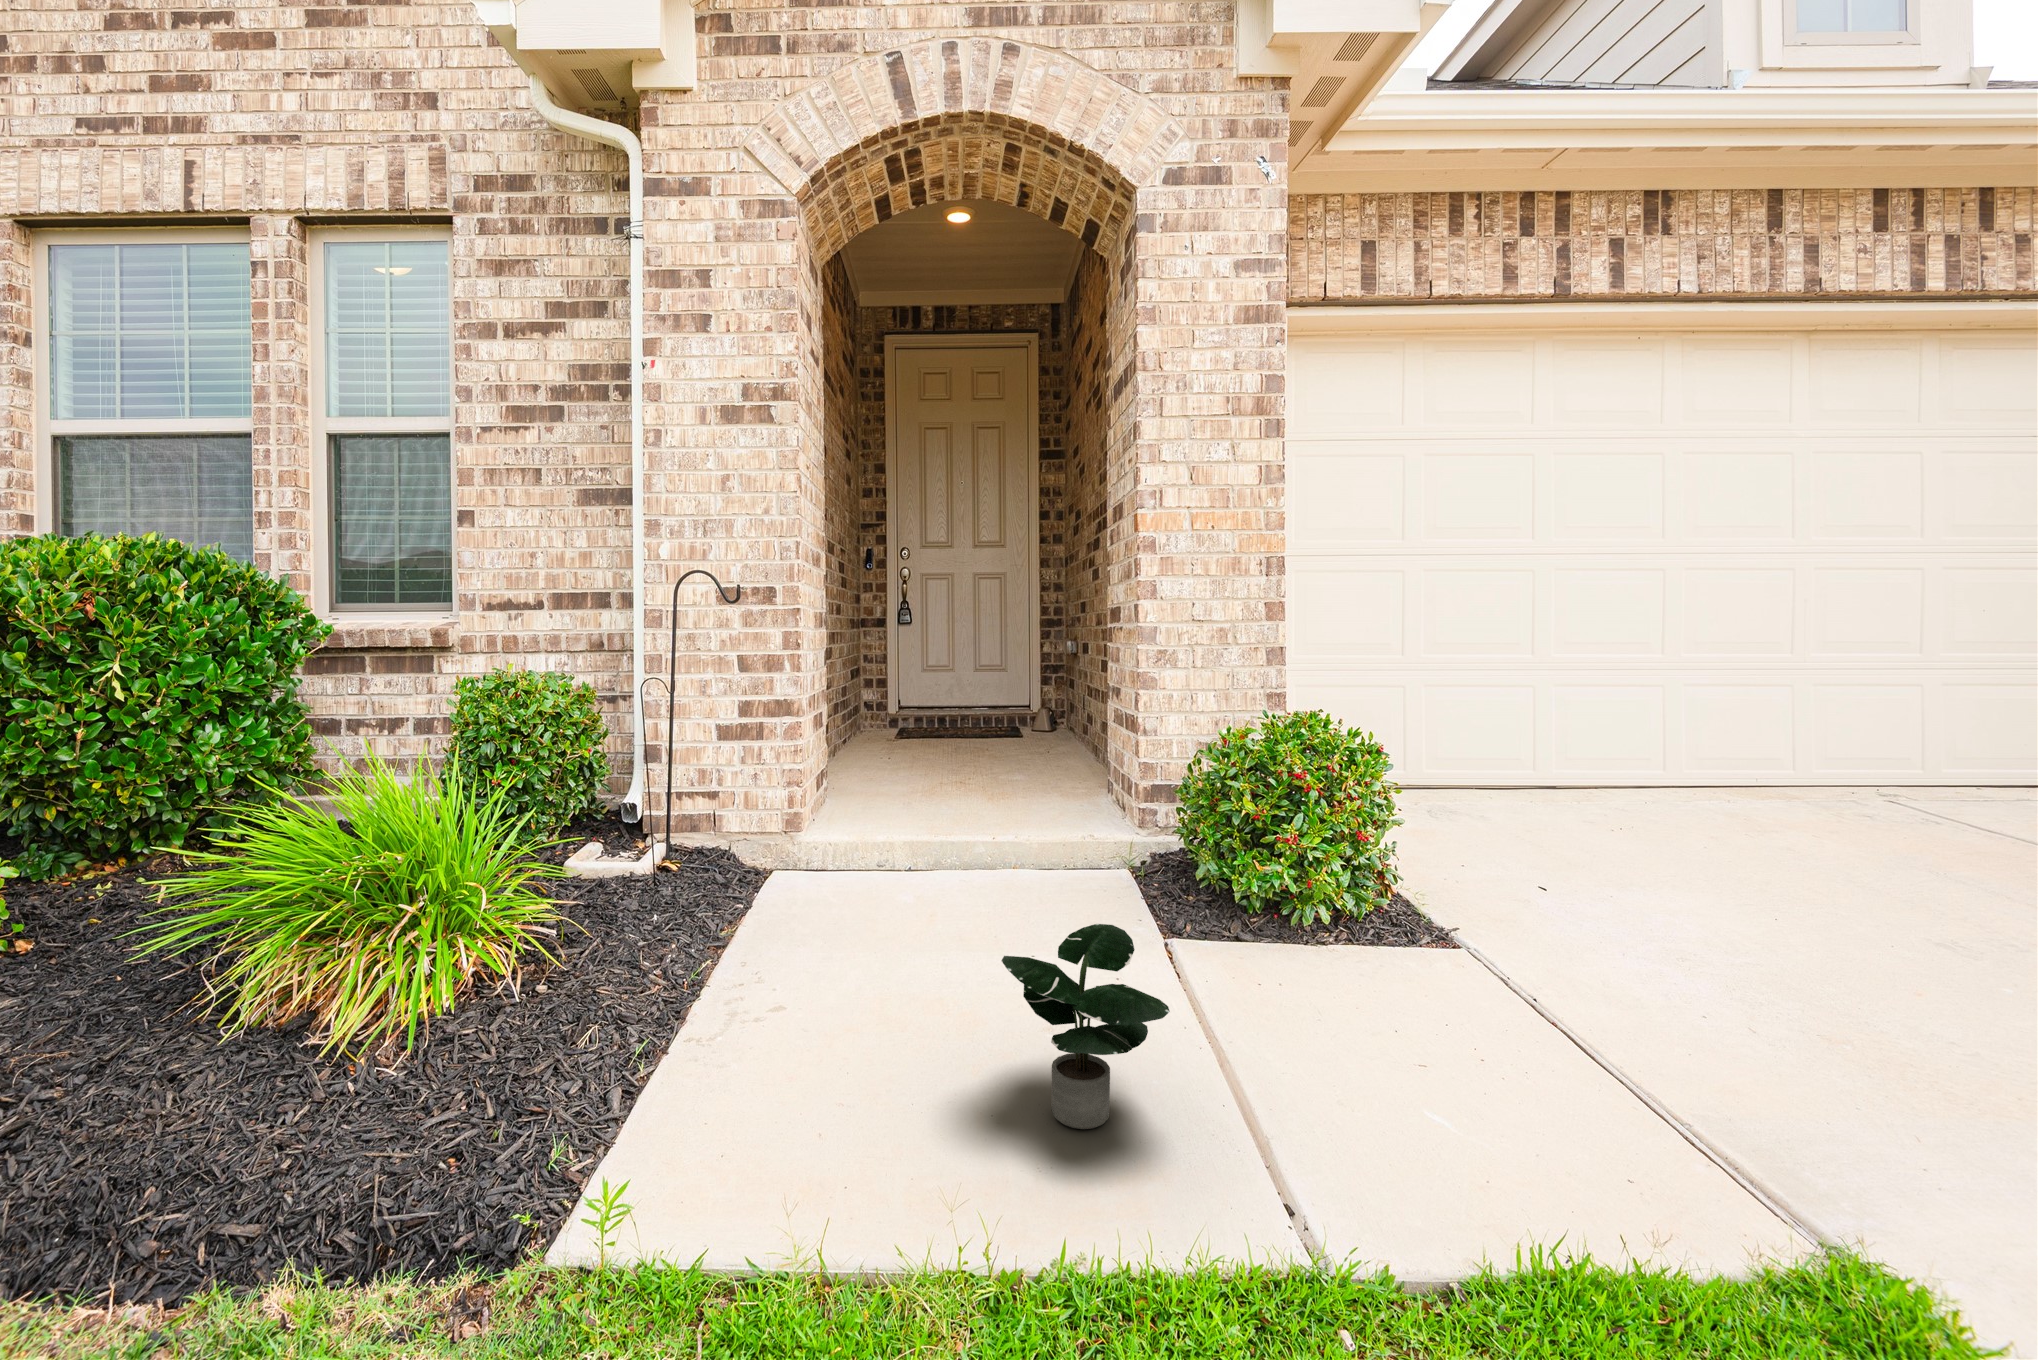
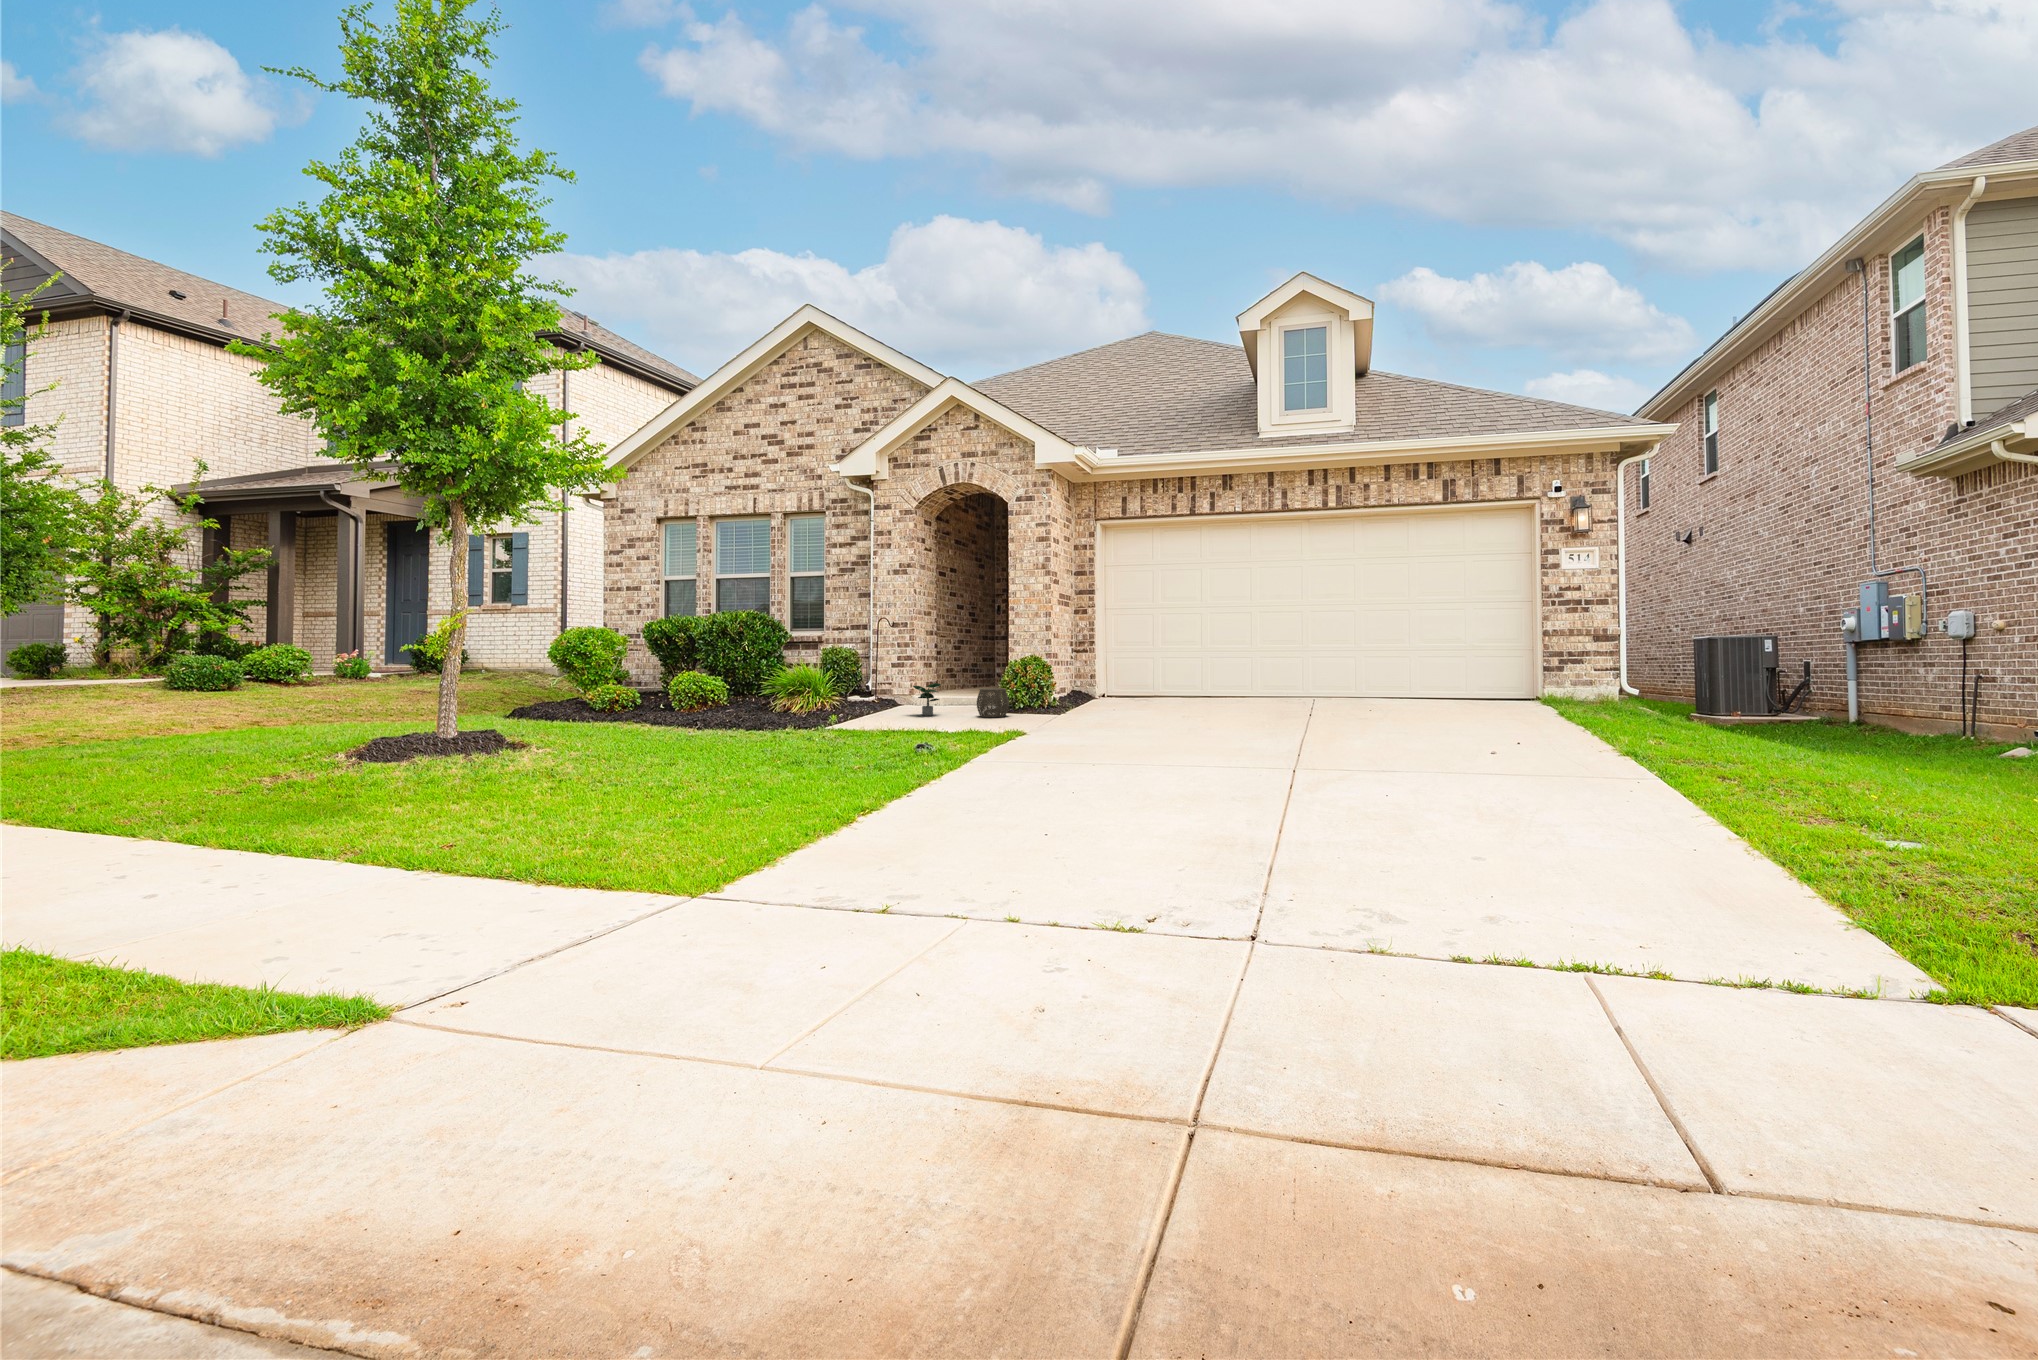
woven basket: none [1358,946,1554,1155] -> present [977,688,1009,717]

